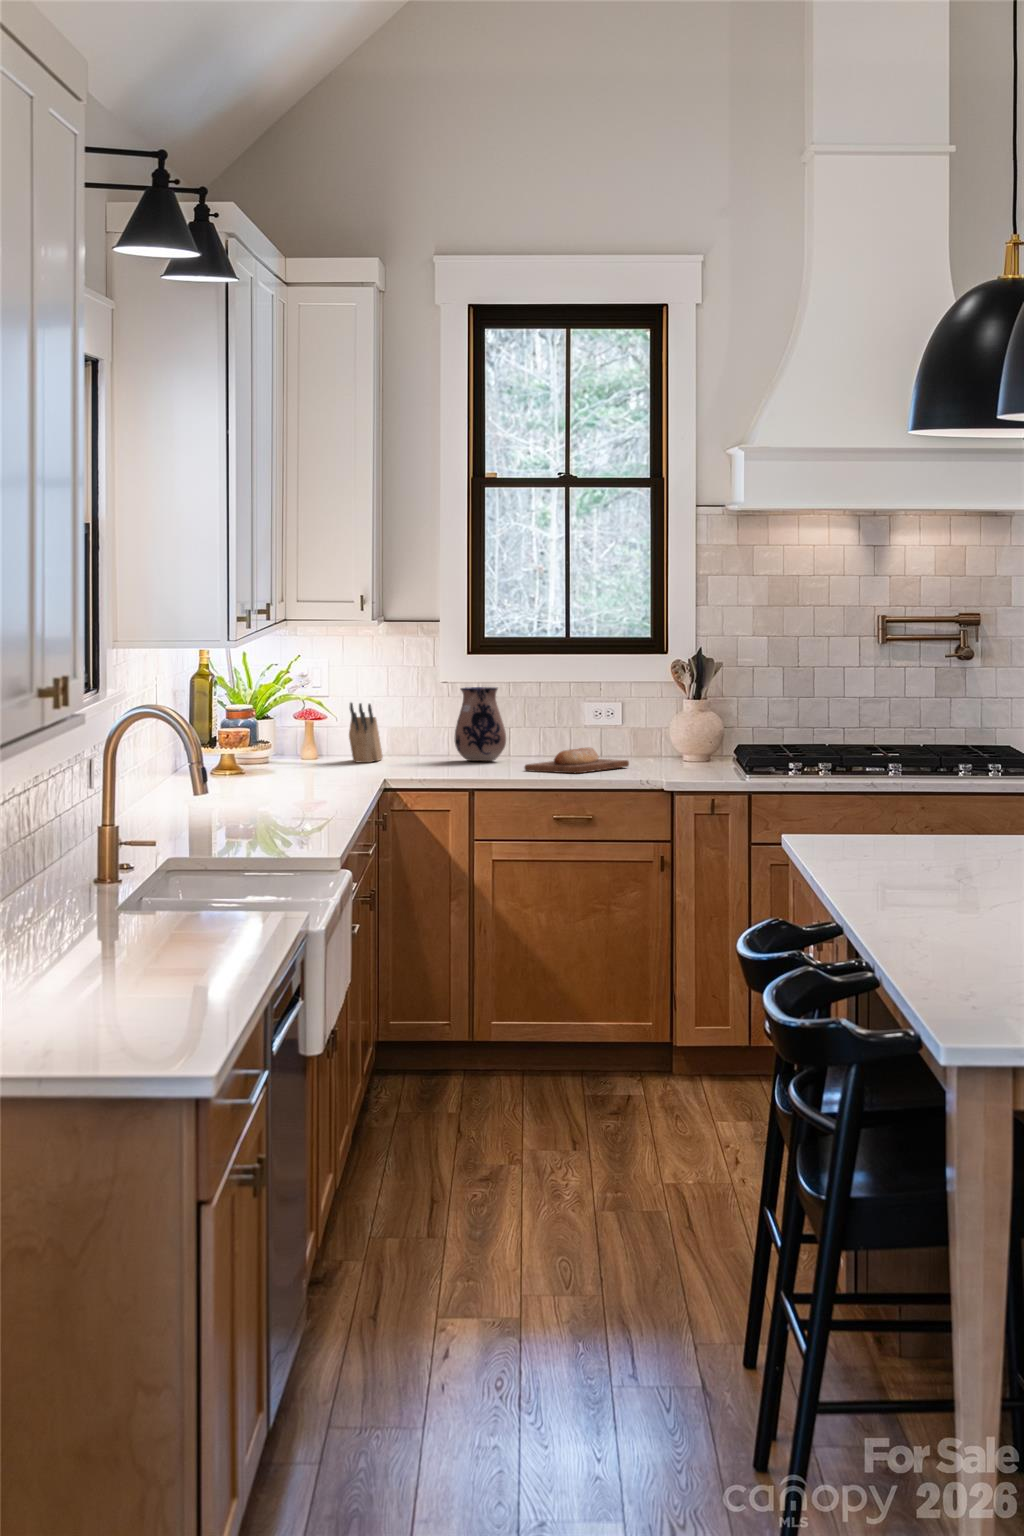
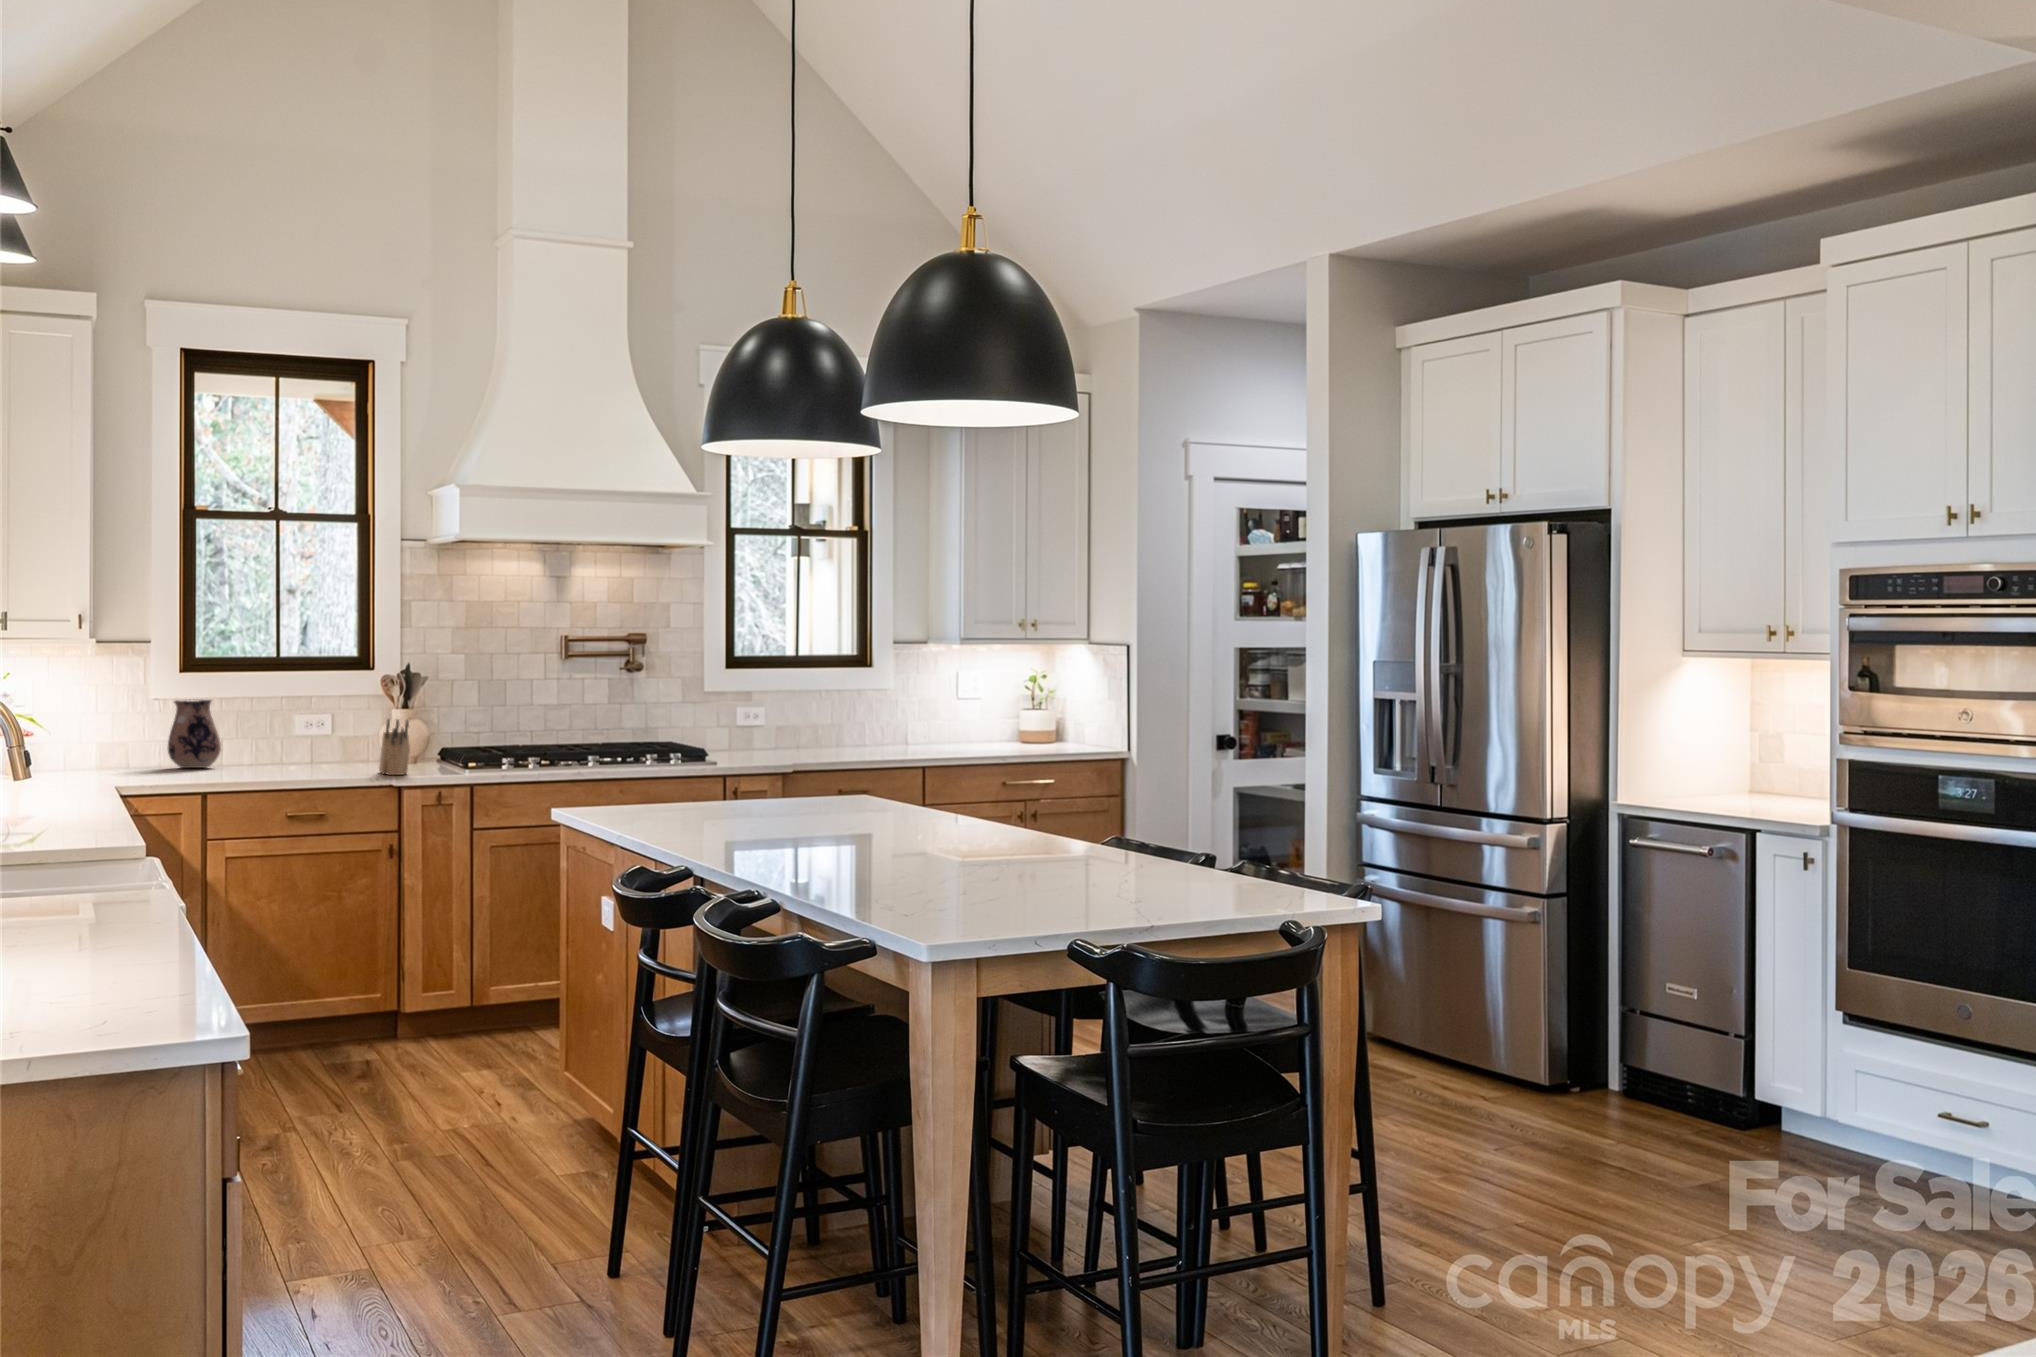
knife block: present [349,703,383,763] -> present [379,719,410,775]
bread loaf: present [524,748,629,773] -> none [252,752,348,775]

